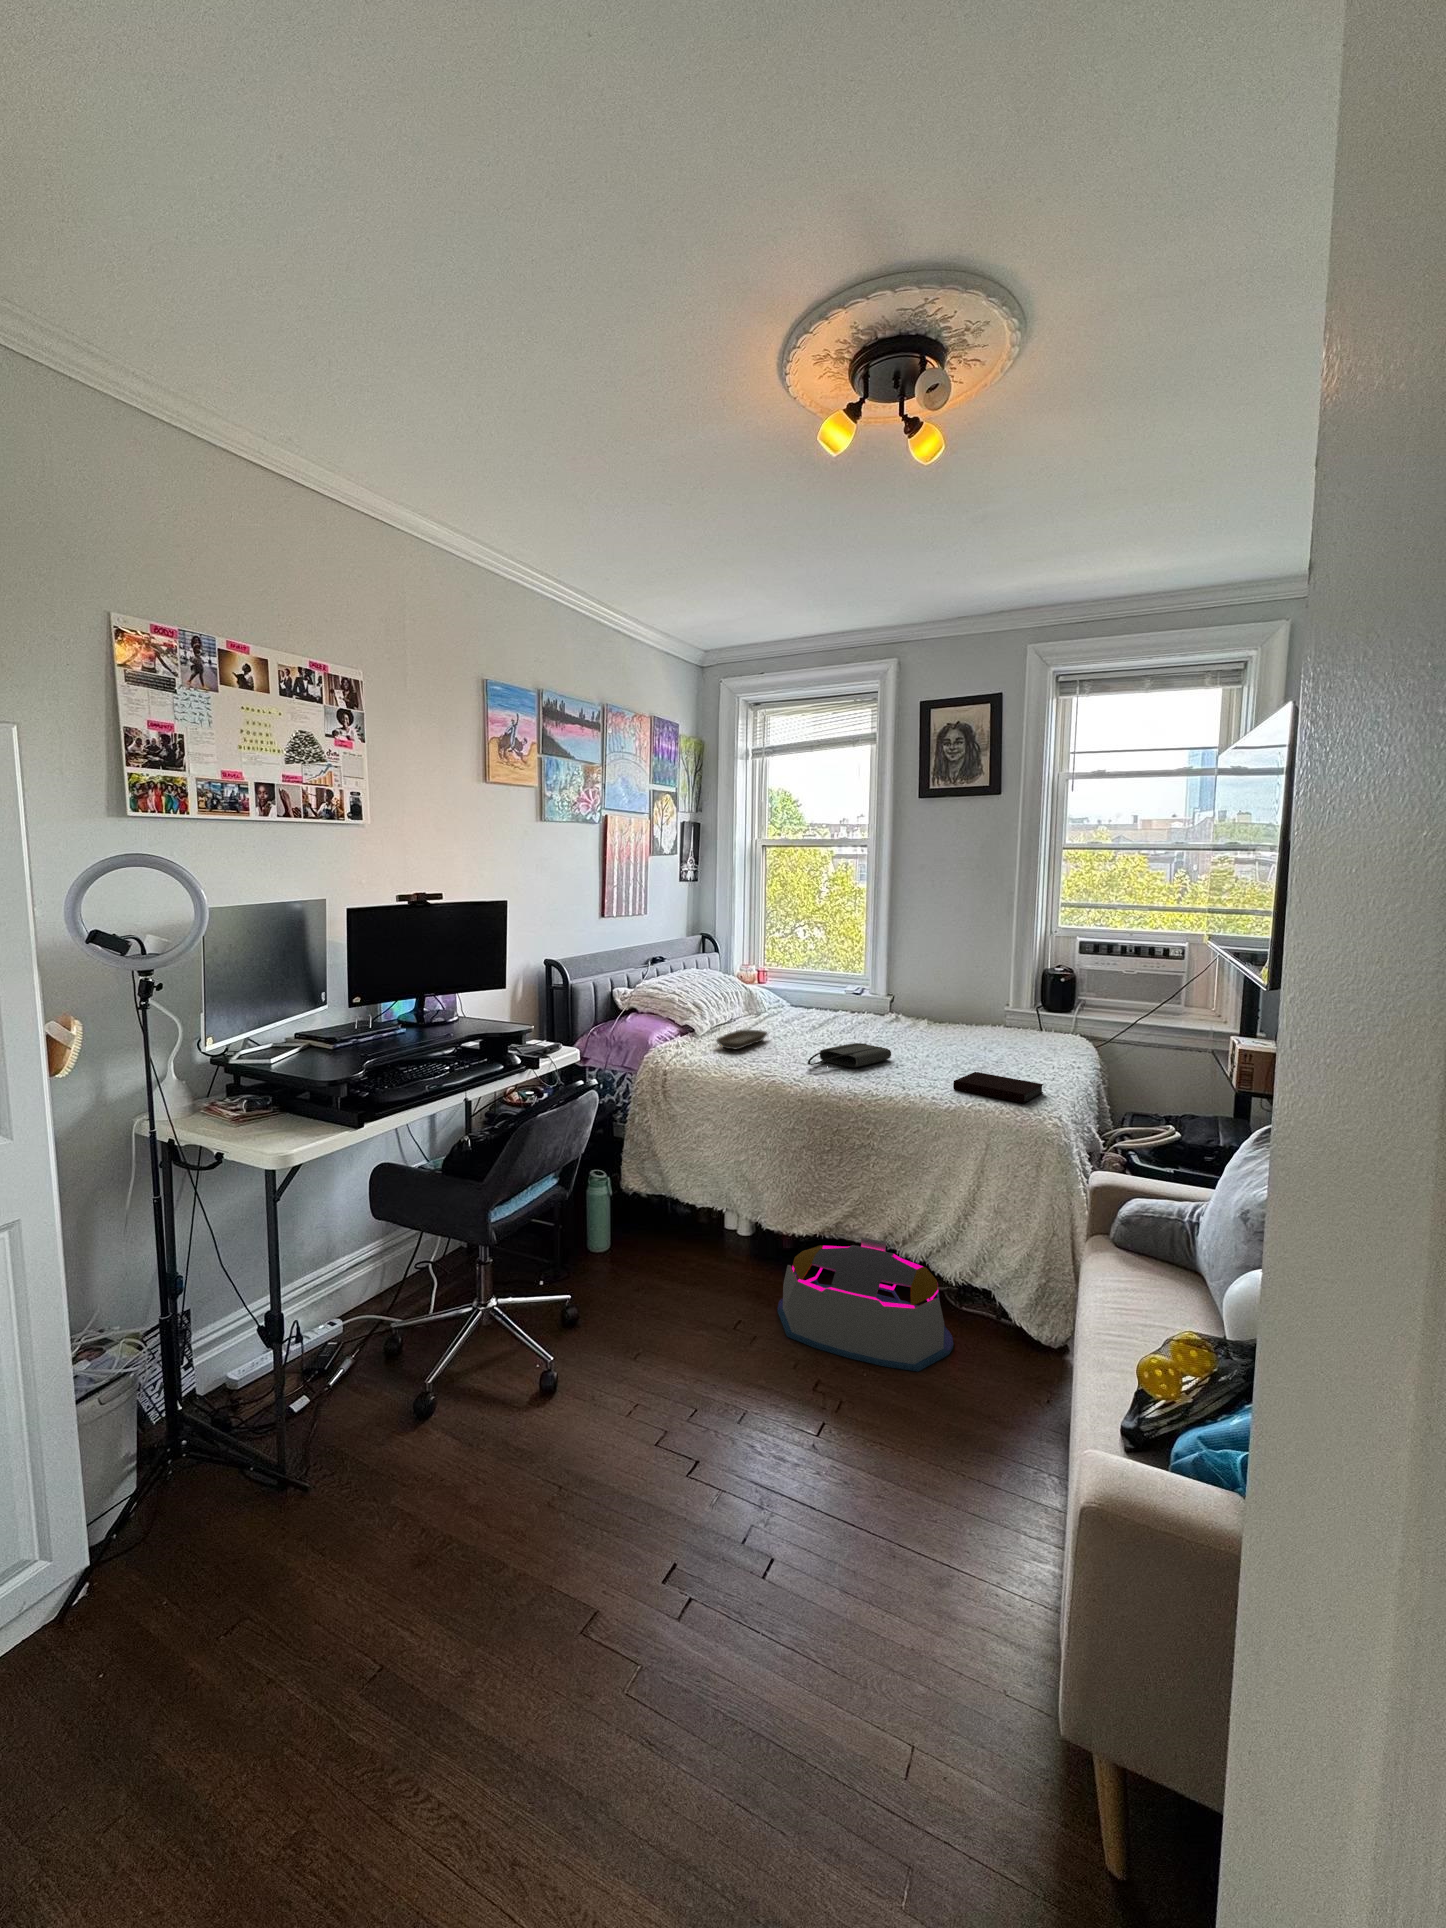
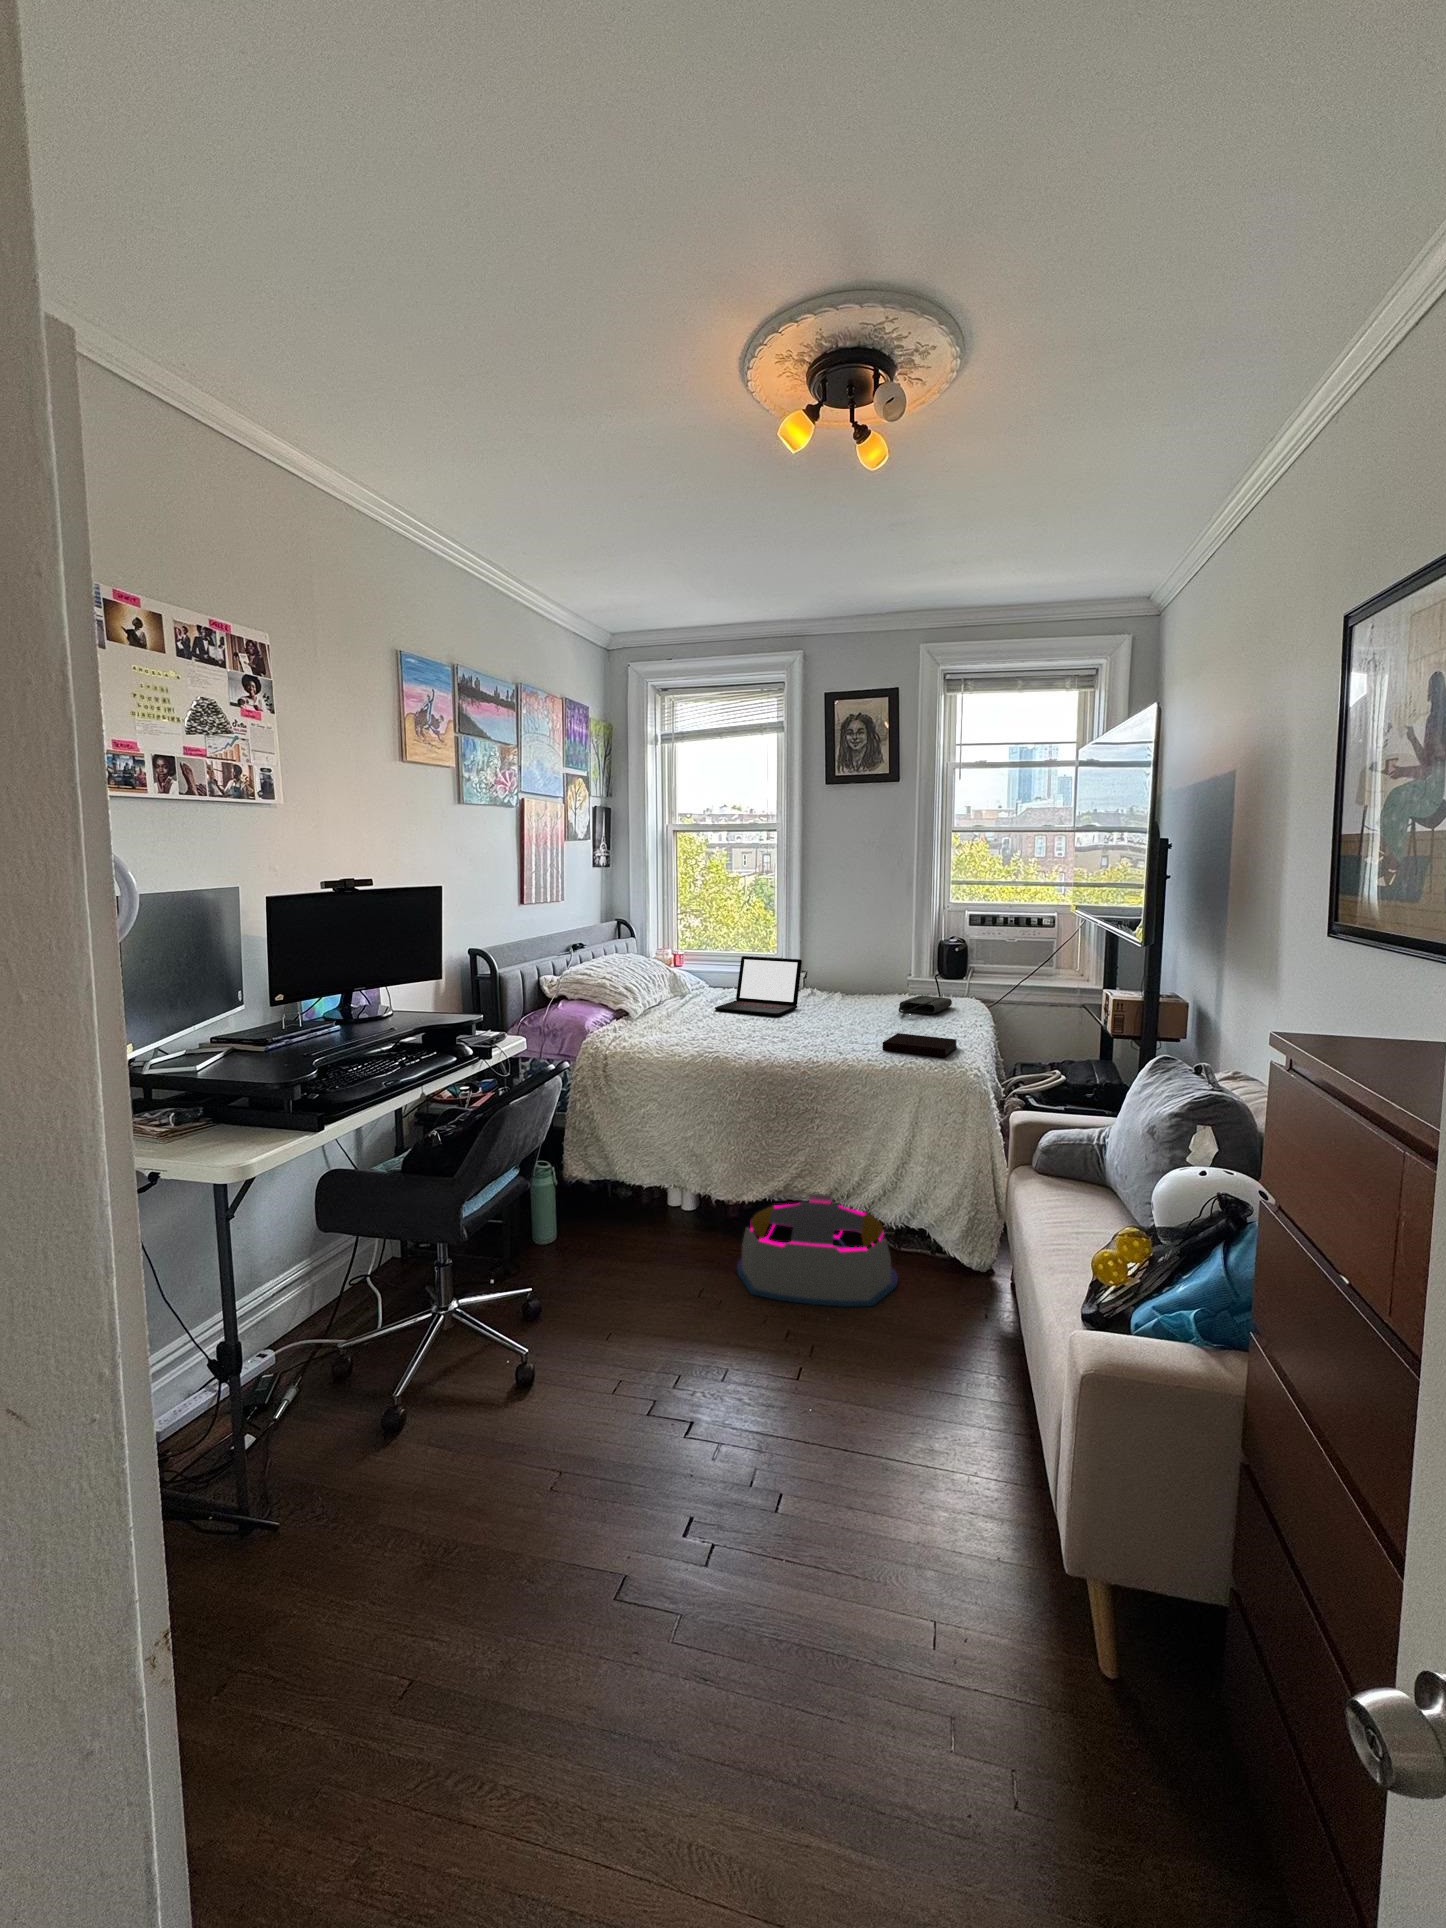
laptop: none [786,977,881,1042] -> present [715,956,802,1015]
tray: present [716,1030,767,1049] -> none [653,1009,701,1029]
tote bag: present [808,1043,891,1068] -> present [899,996,952,1015]

